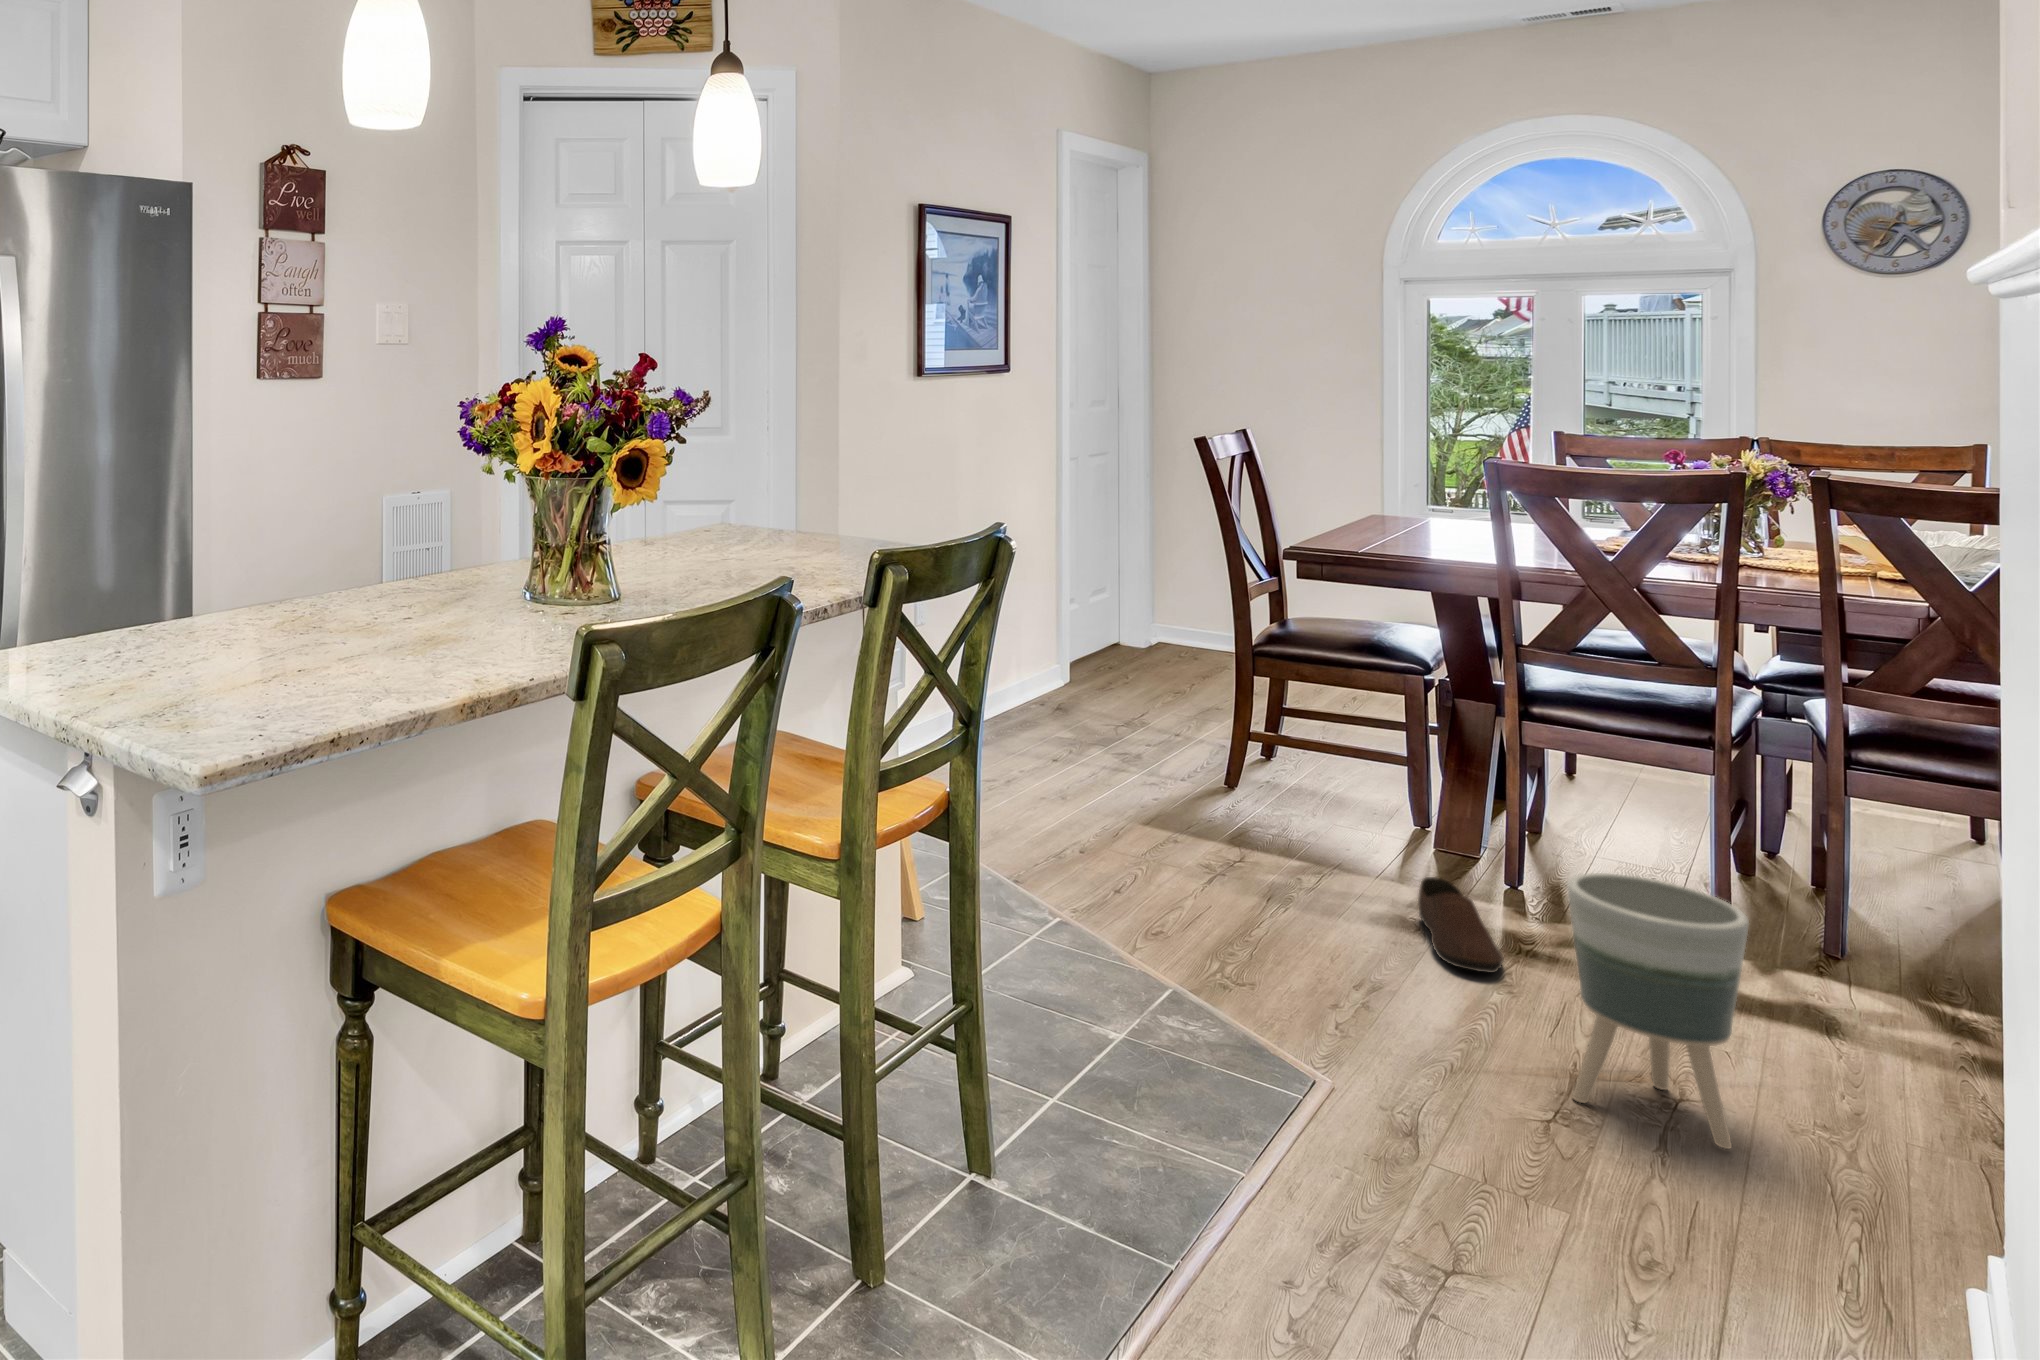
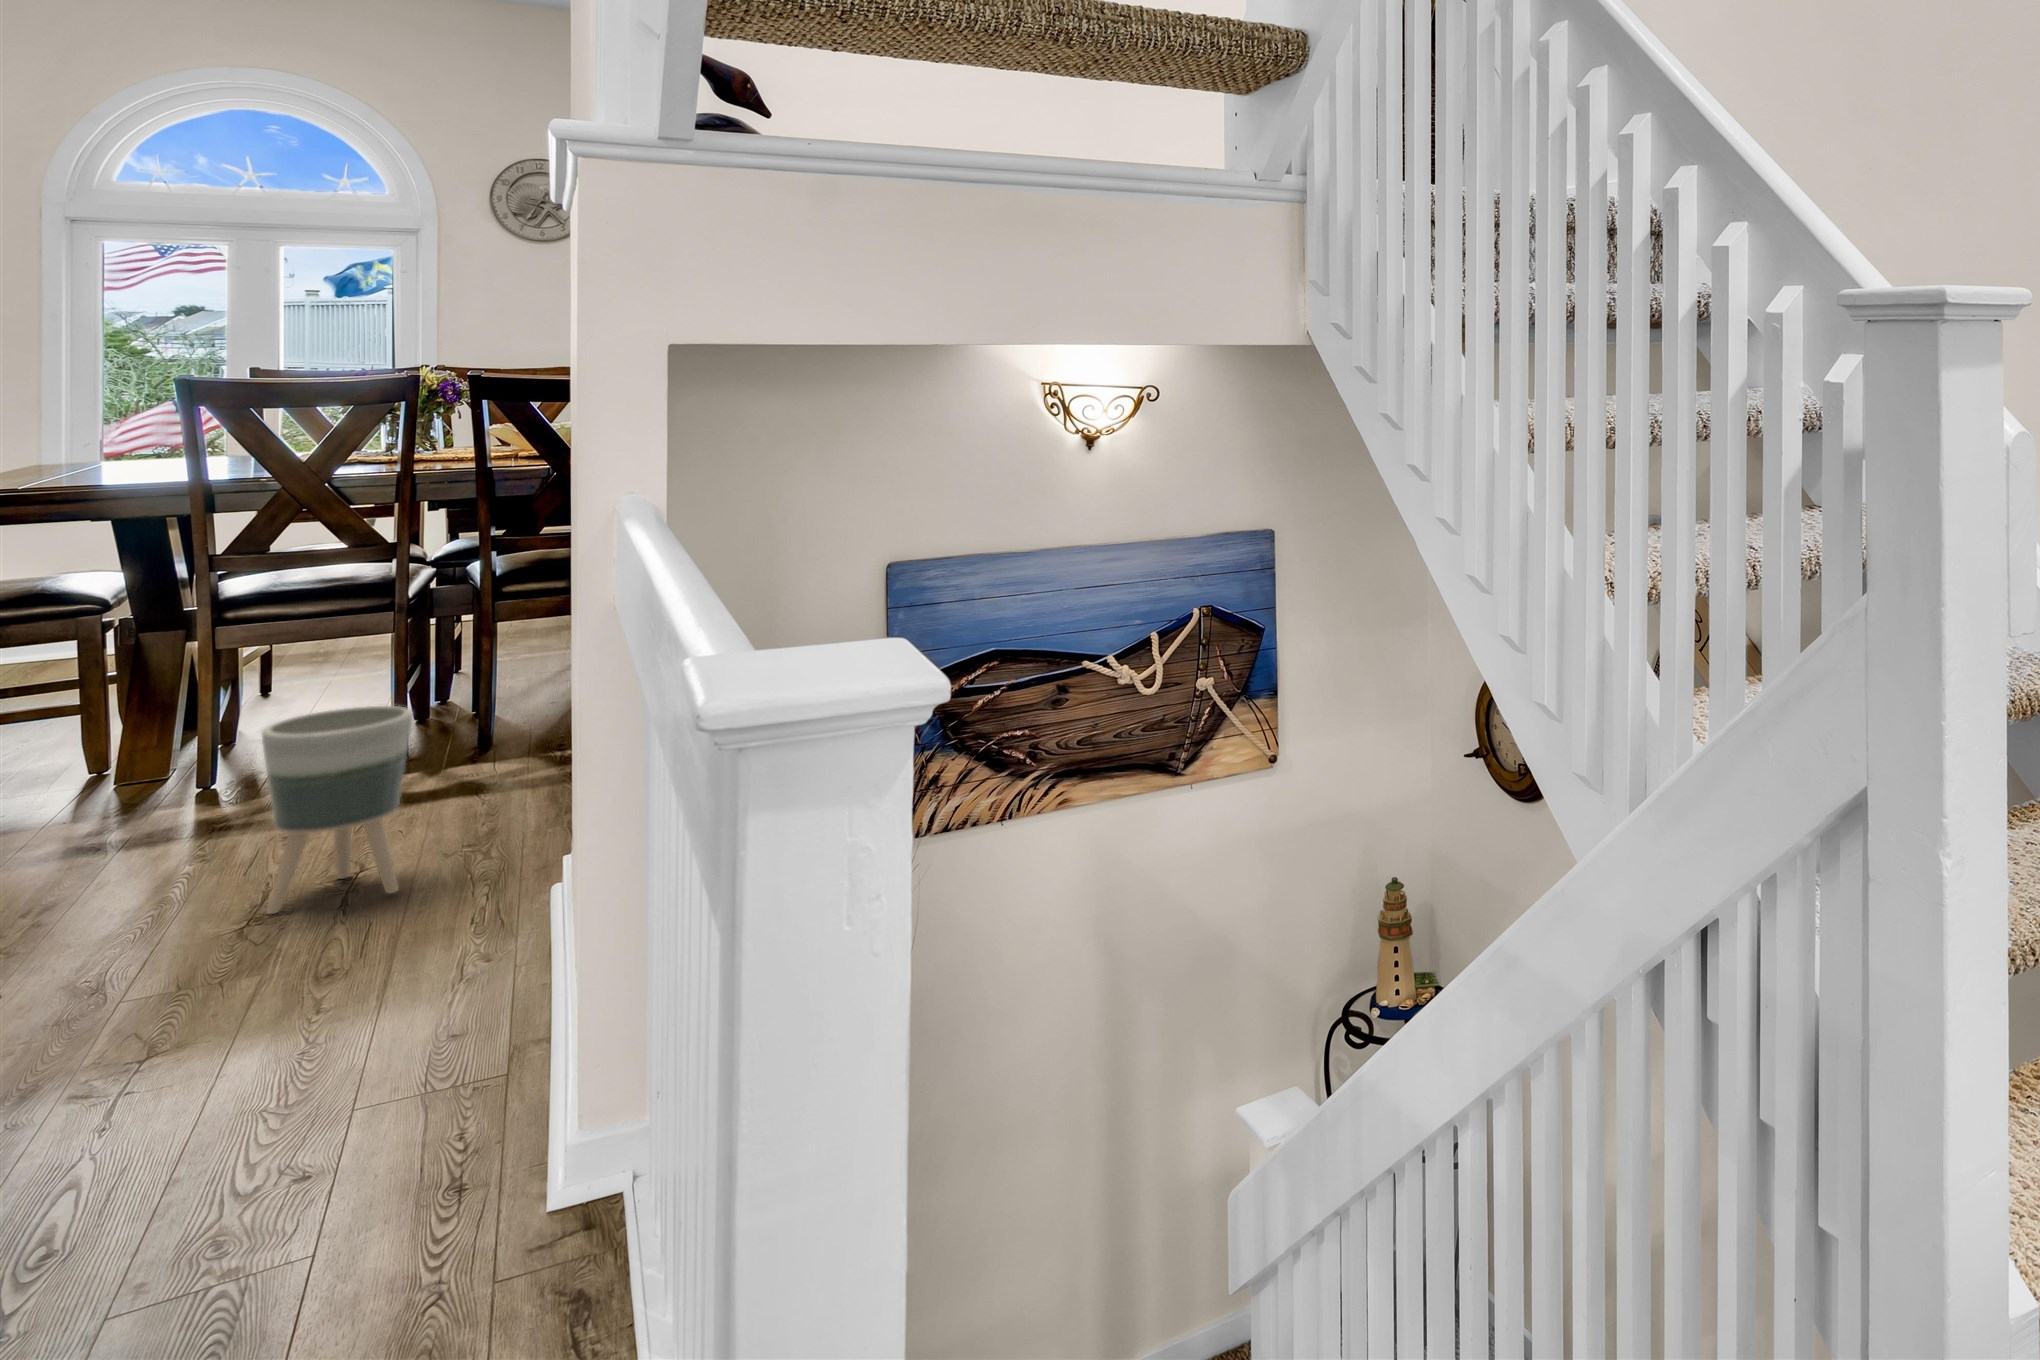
shoe: present [1418,877,1504,973] -> none [101,795,198,865]

